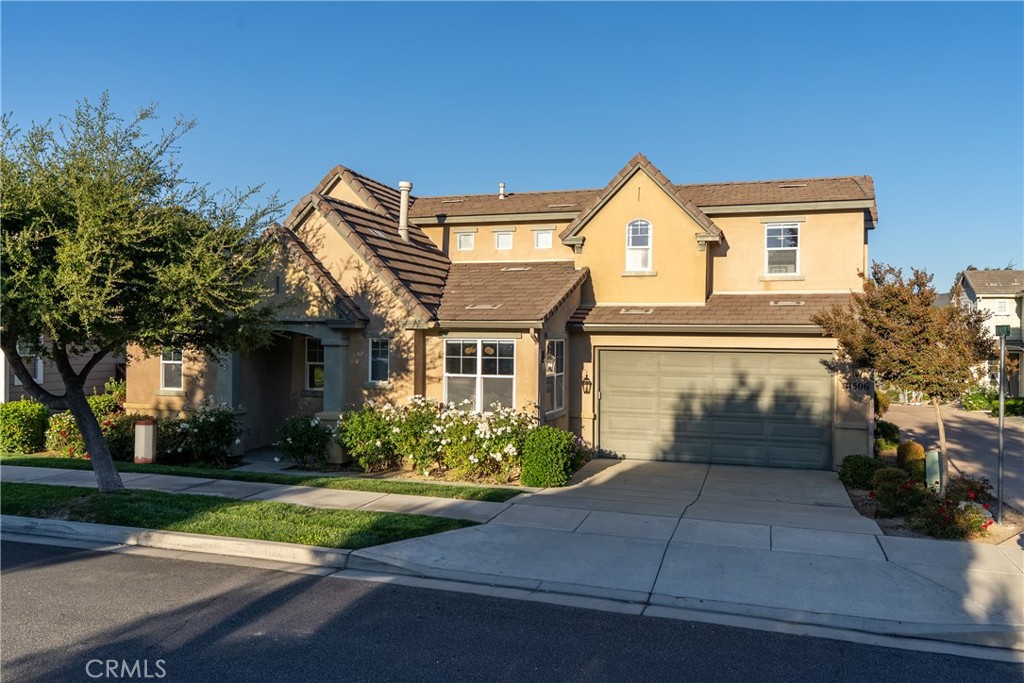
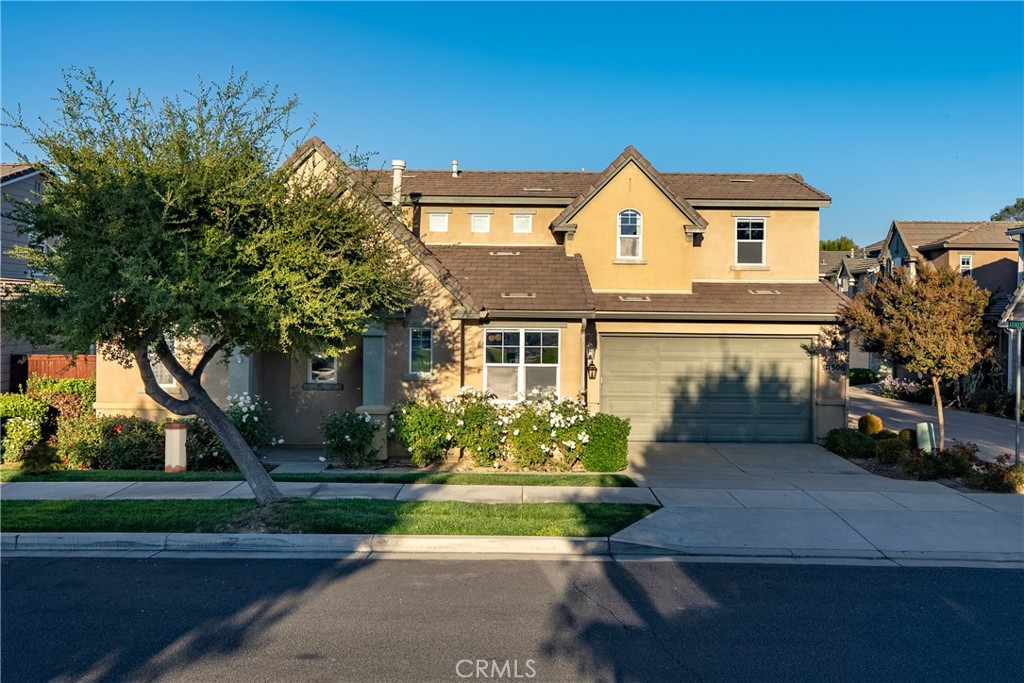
potted plant: none [33,431,73,459] -> present [20,442,63,475]

